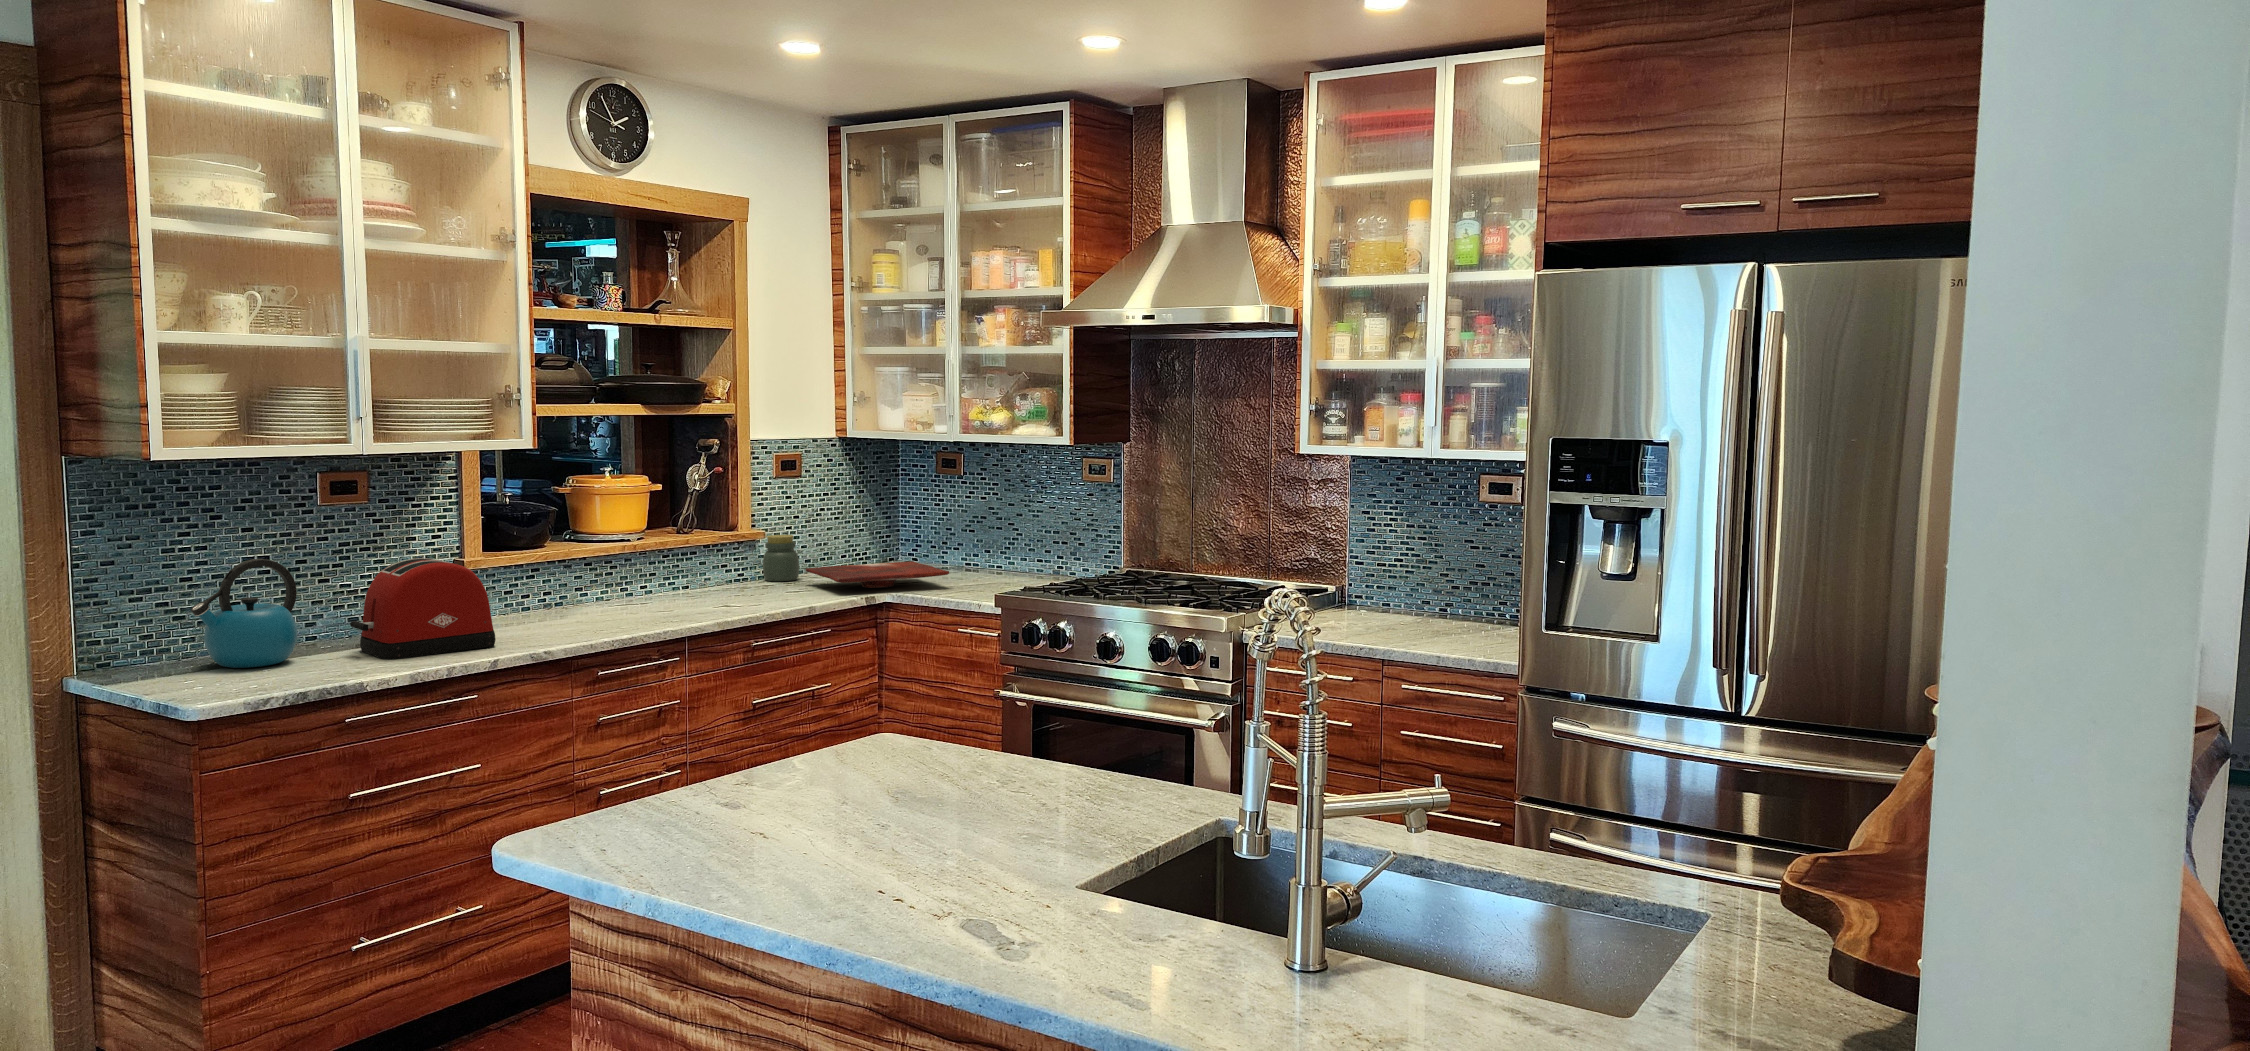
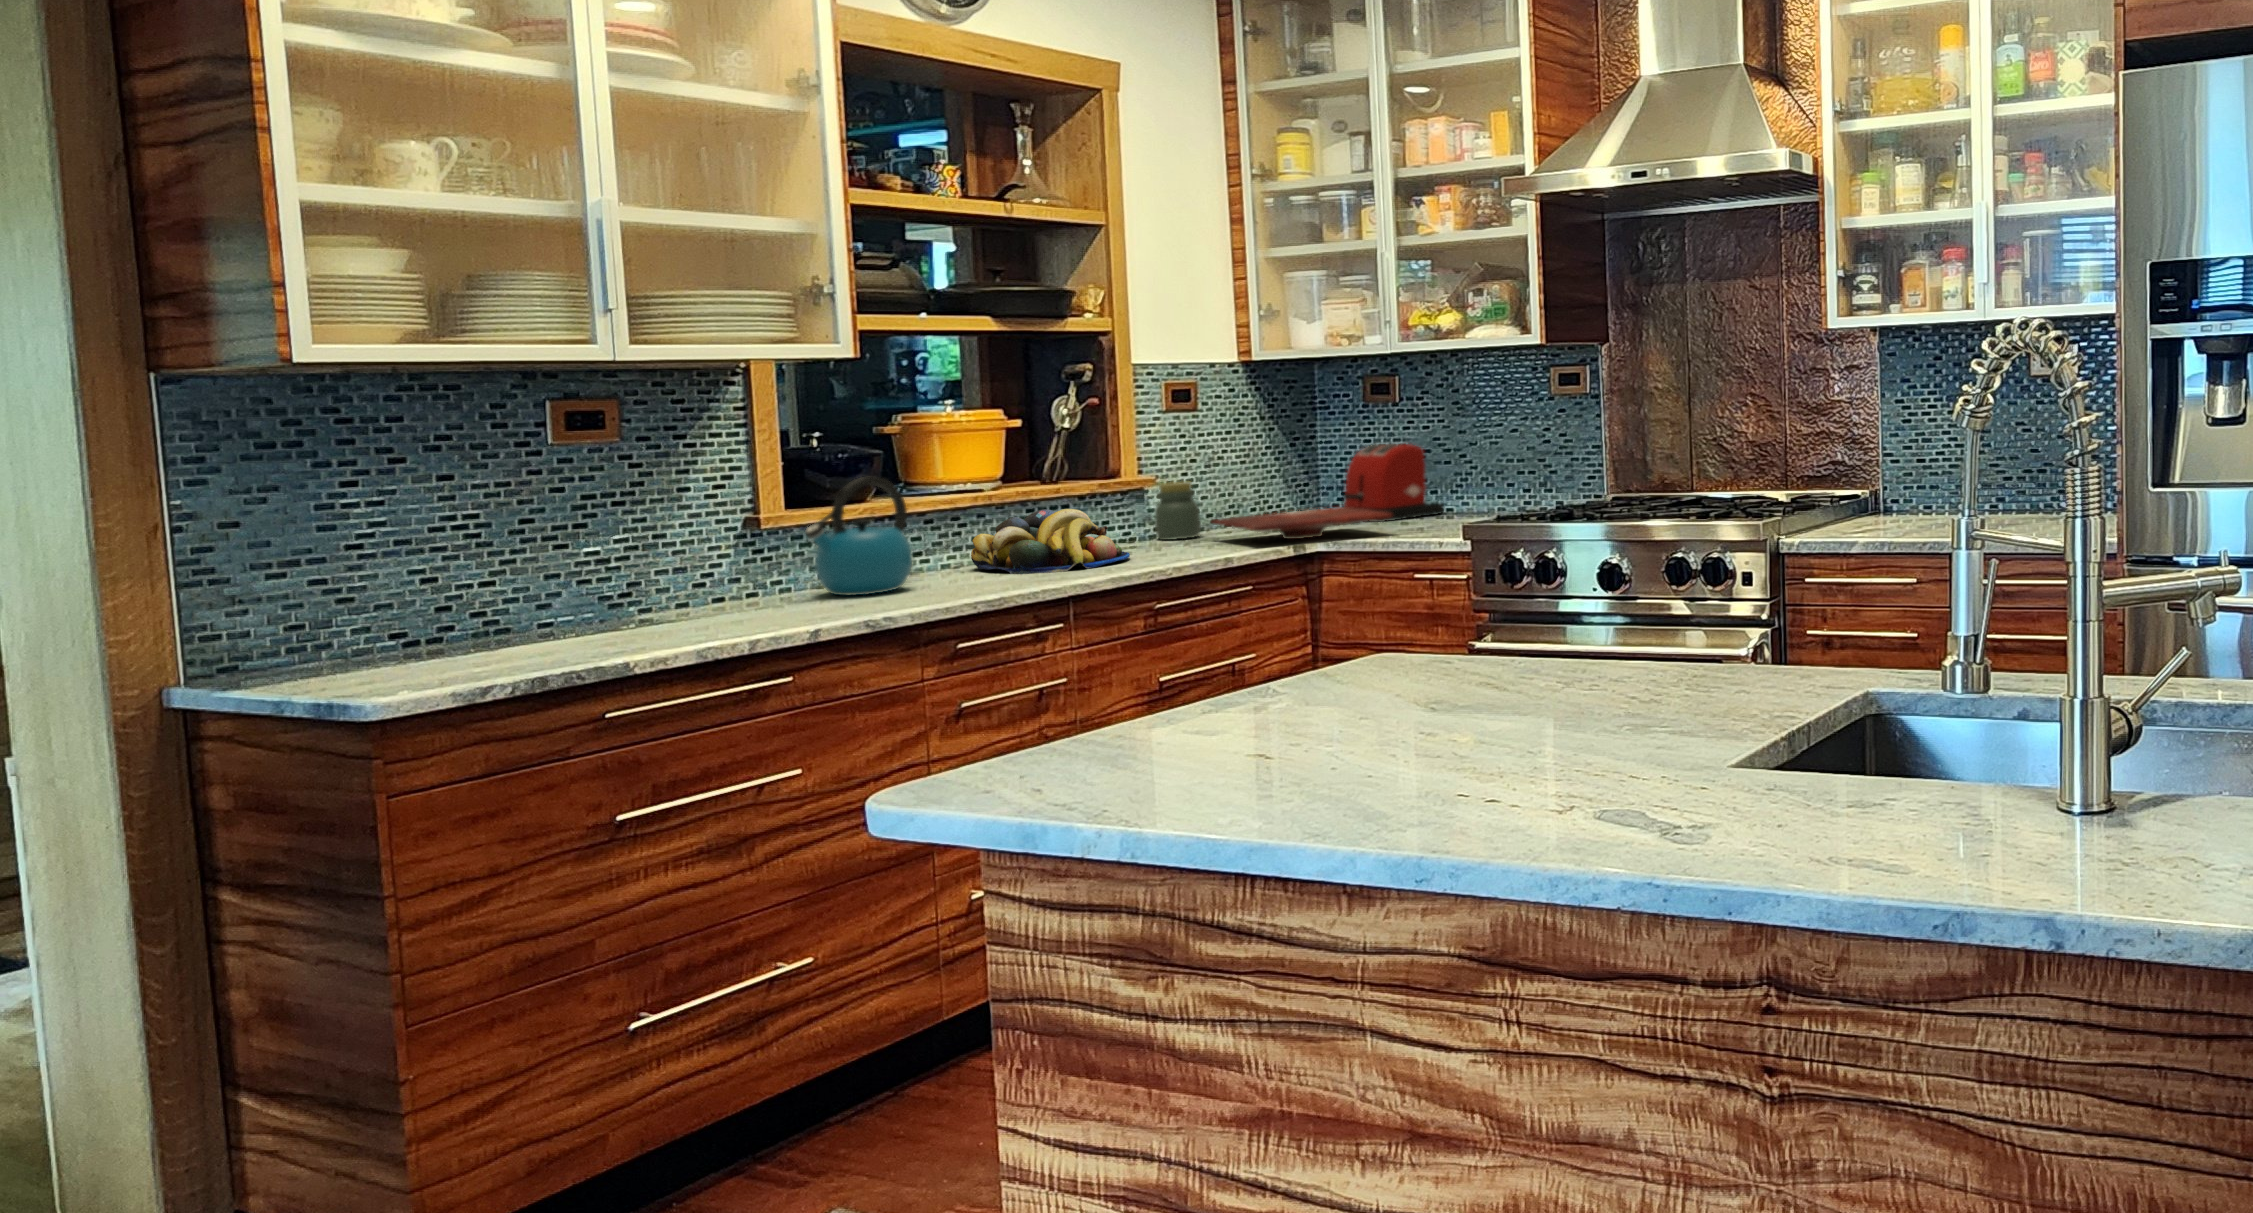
toaster: present [350,558,496,659] -> present [1344,444,1444,522]
fruit bowl: none [619,558,741,611] -> present [971,509,1130,574]
kettle: present [191,559,297,668] -> present [805,477,912,595]

